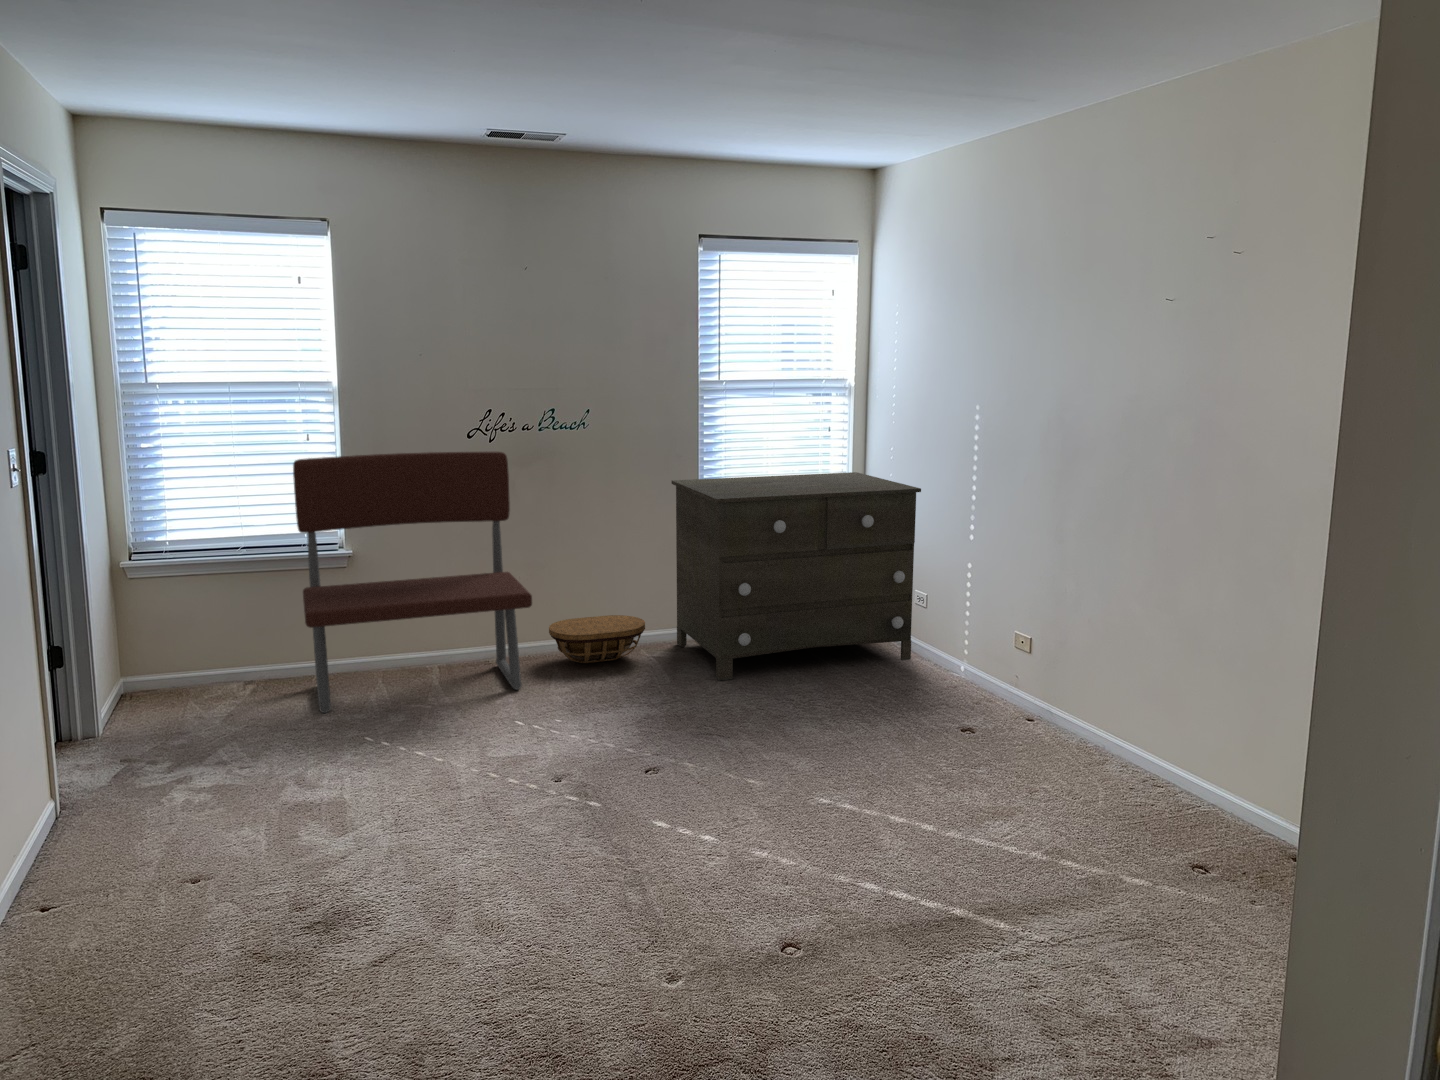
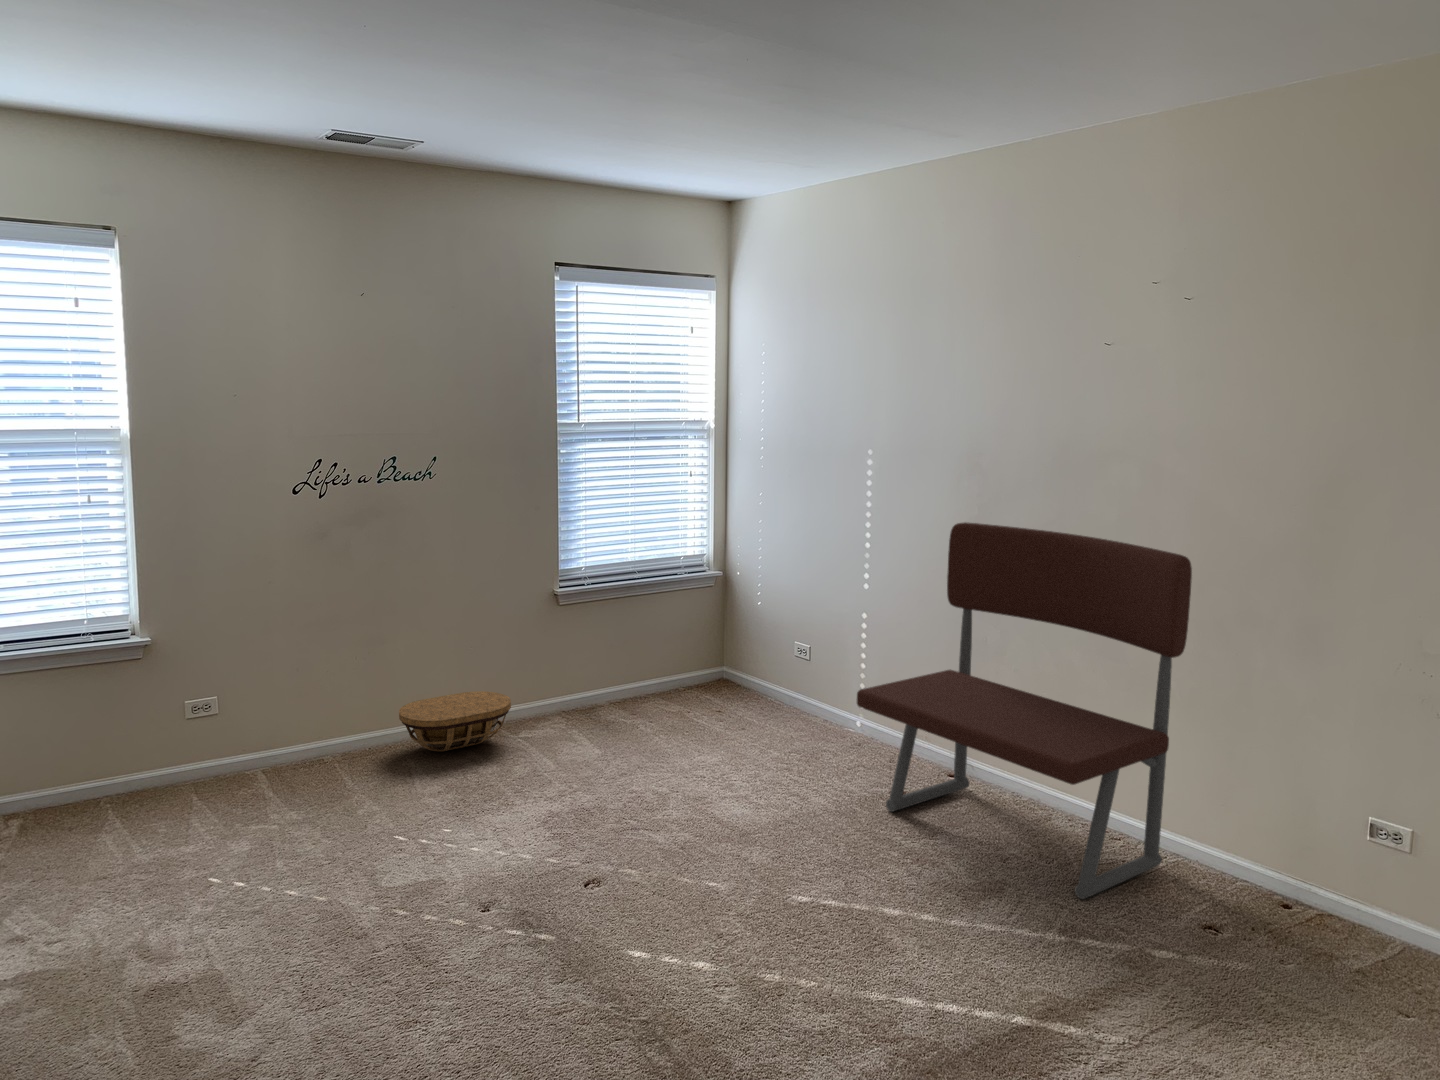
bench: present [293,452,532,713] -> present [857,522,1192,899]
dresser: present [671,472,921,681] -> none [530,519,806,760]

